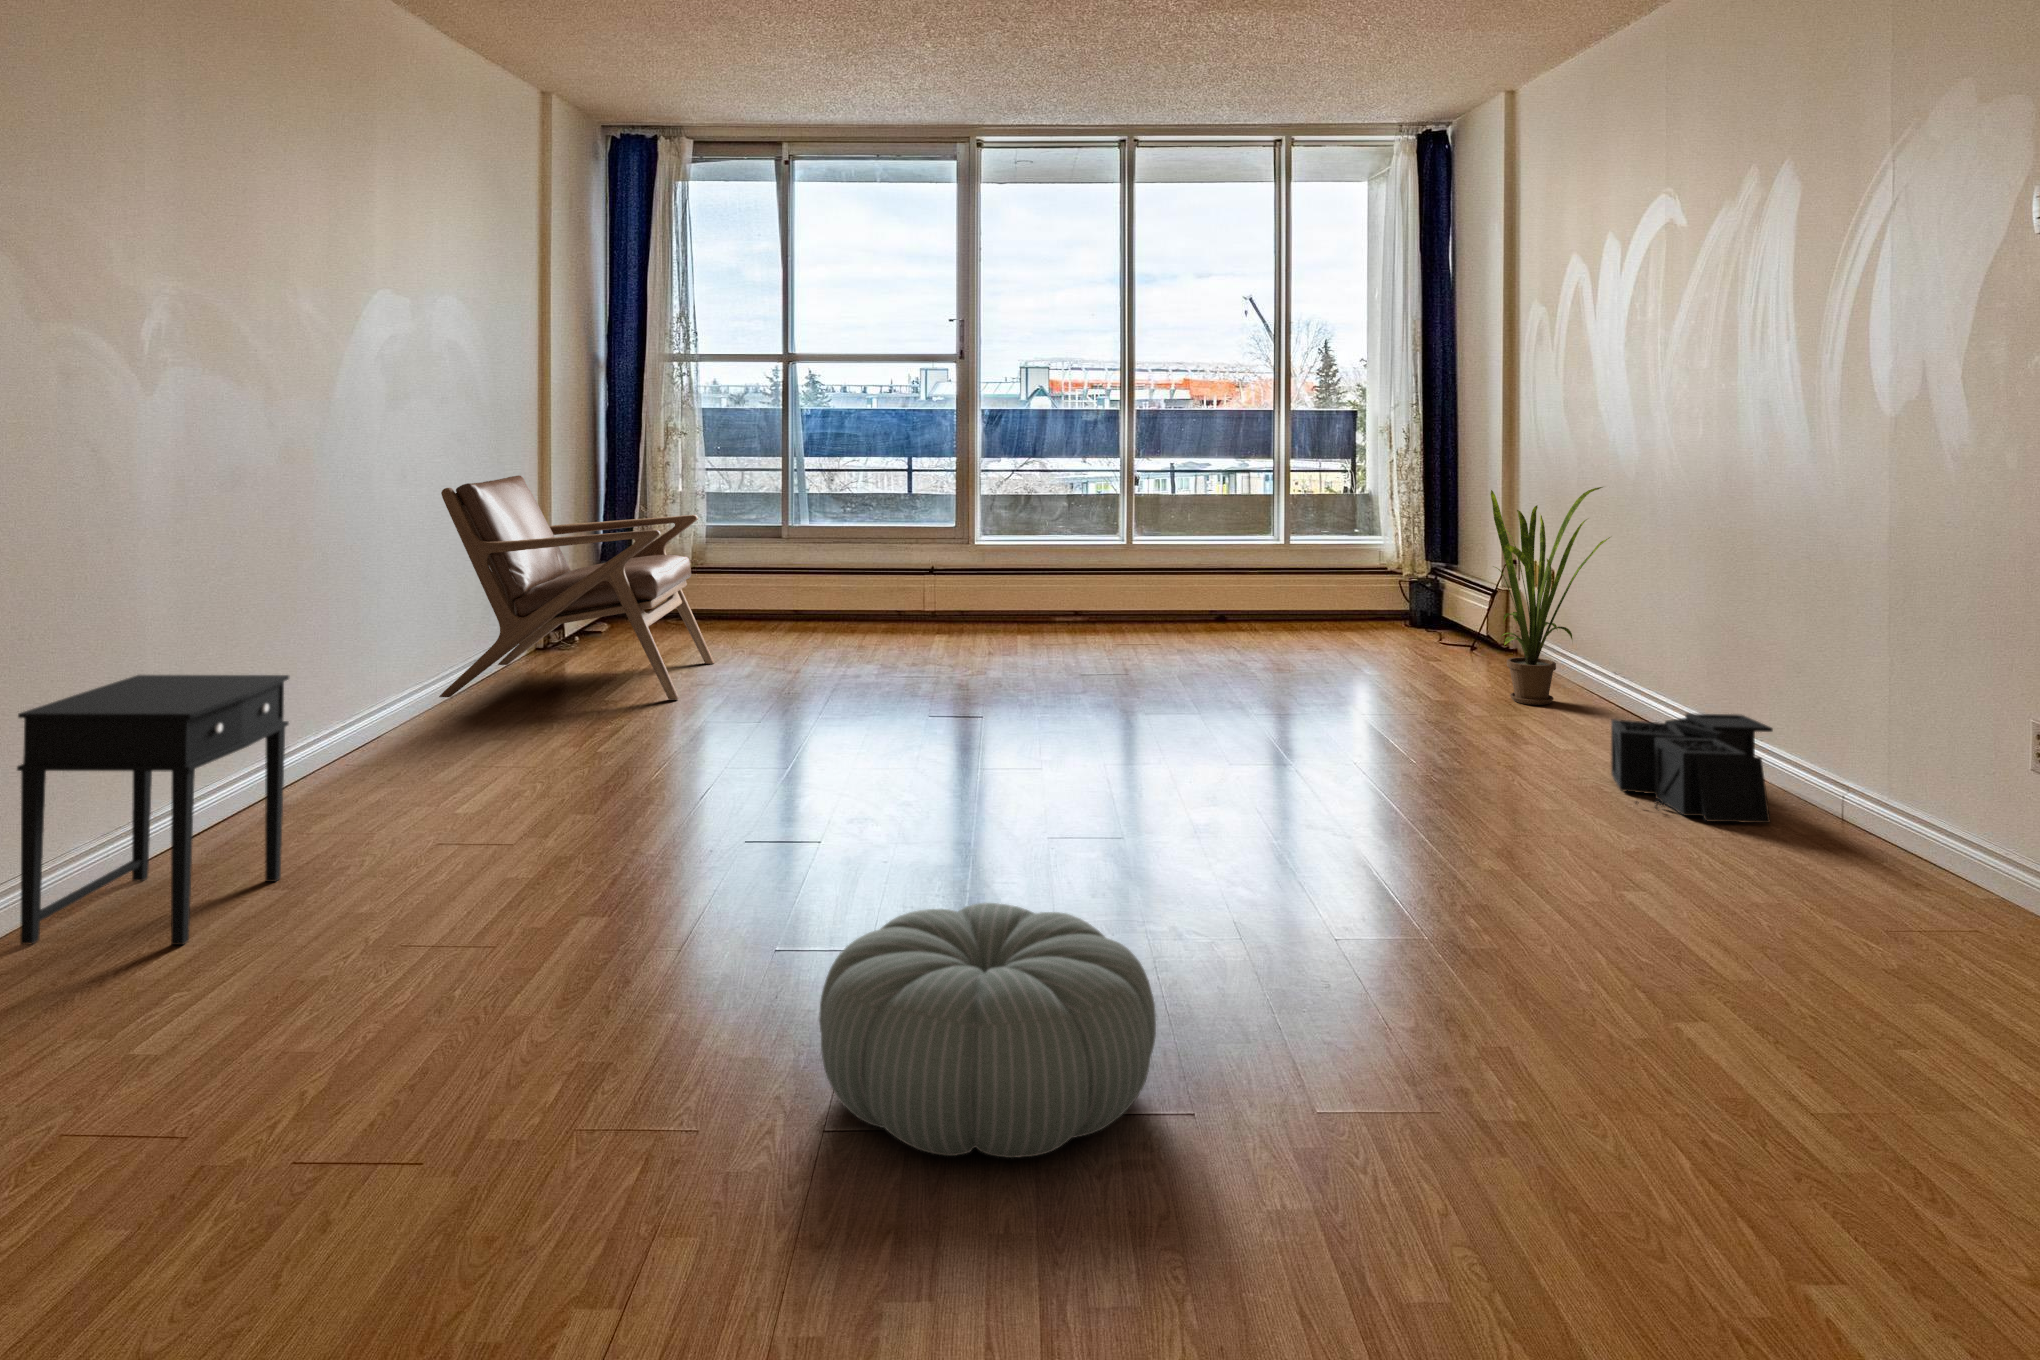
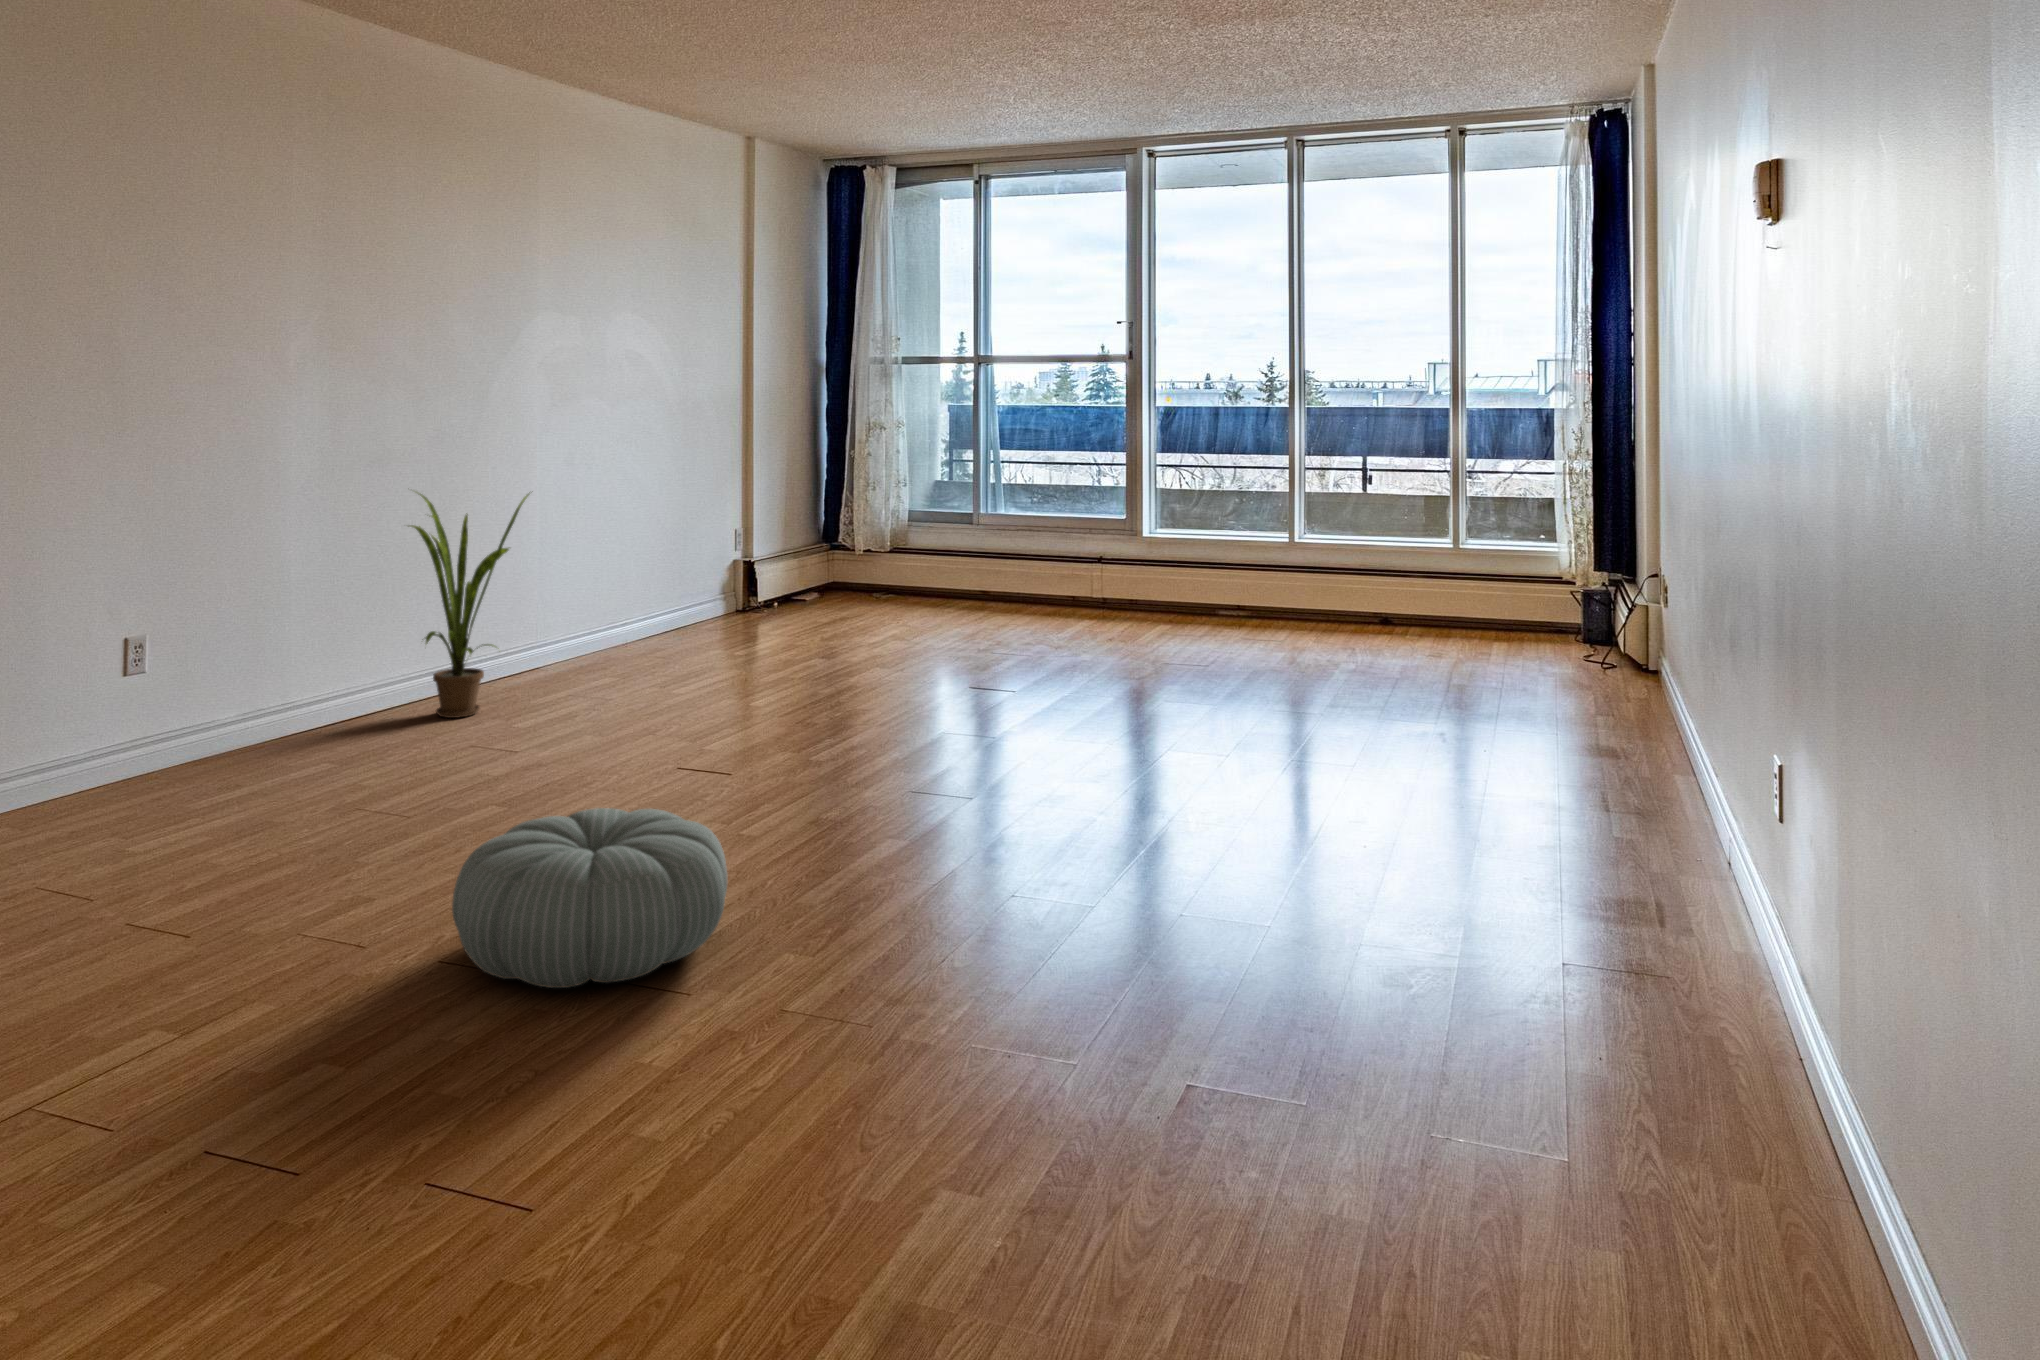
lounge chair: present [439,475,714,700] -> none [614,462,858,657]
house plant: present [1491,487,1610,705] -> present [411,493,529,718]
side table: present [17,675,289,945] -> none [158,599,356,789]
storage bin: present [1611,713,1773,823] -> none [1510,735,1697,852]

